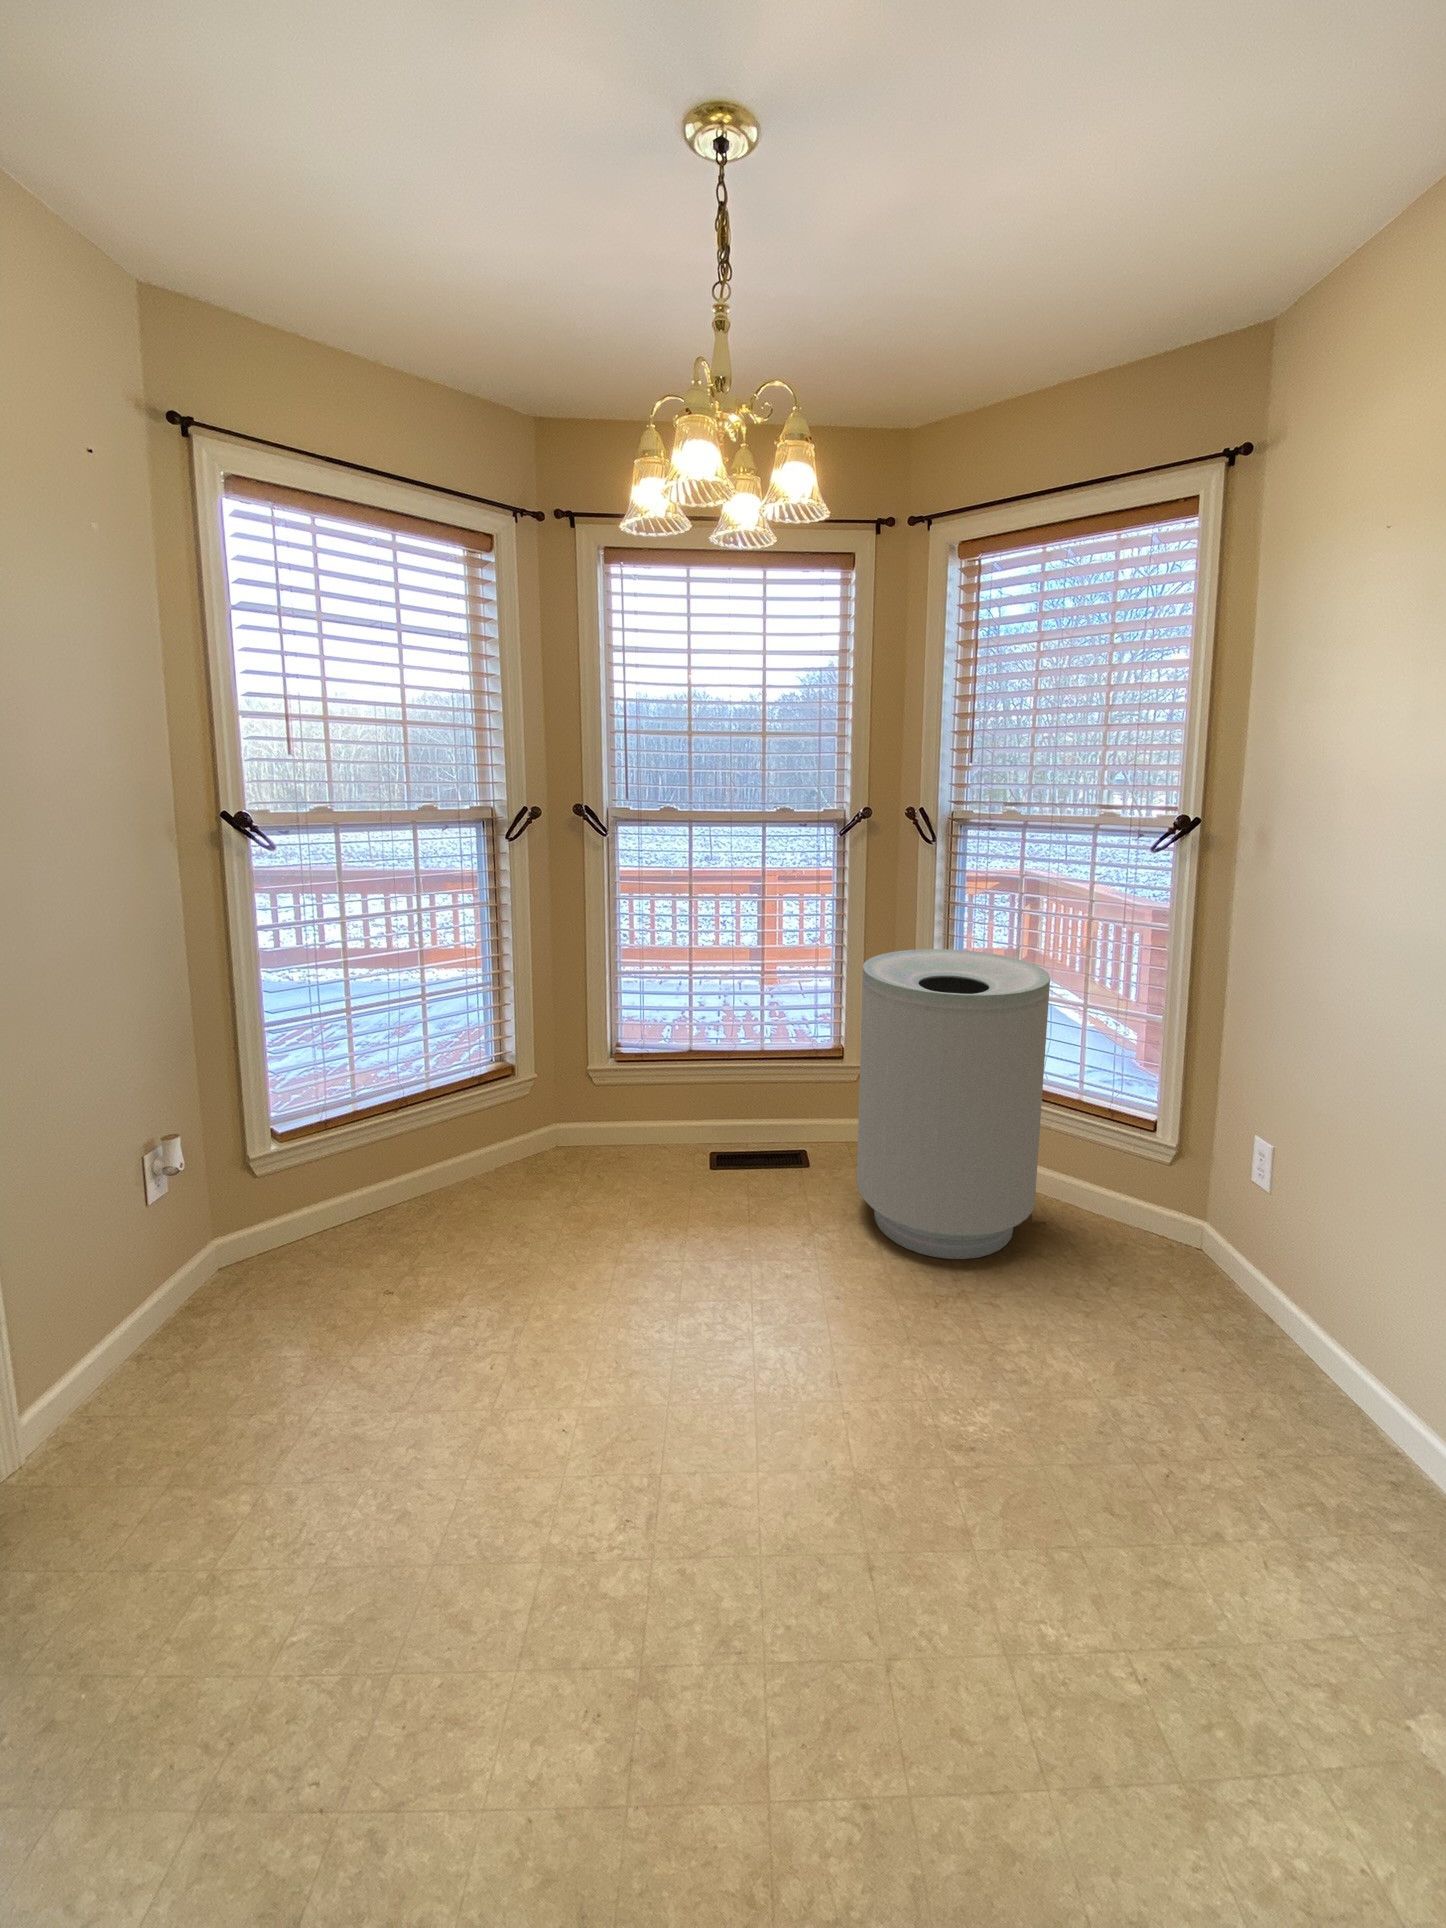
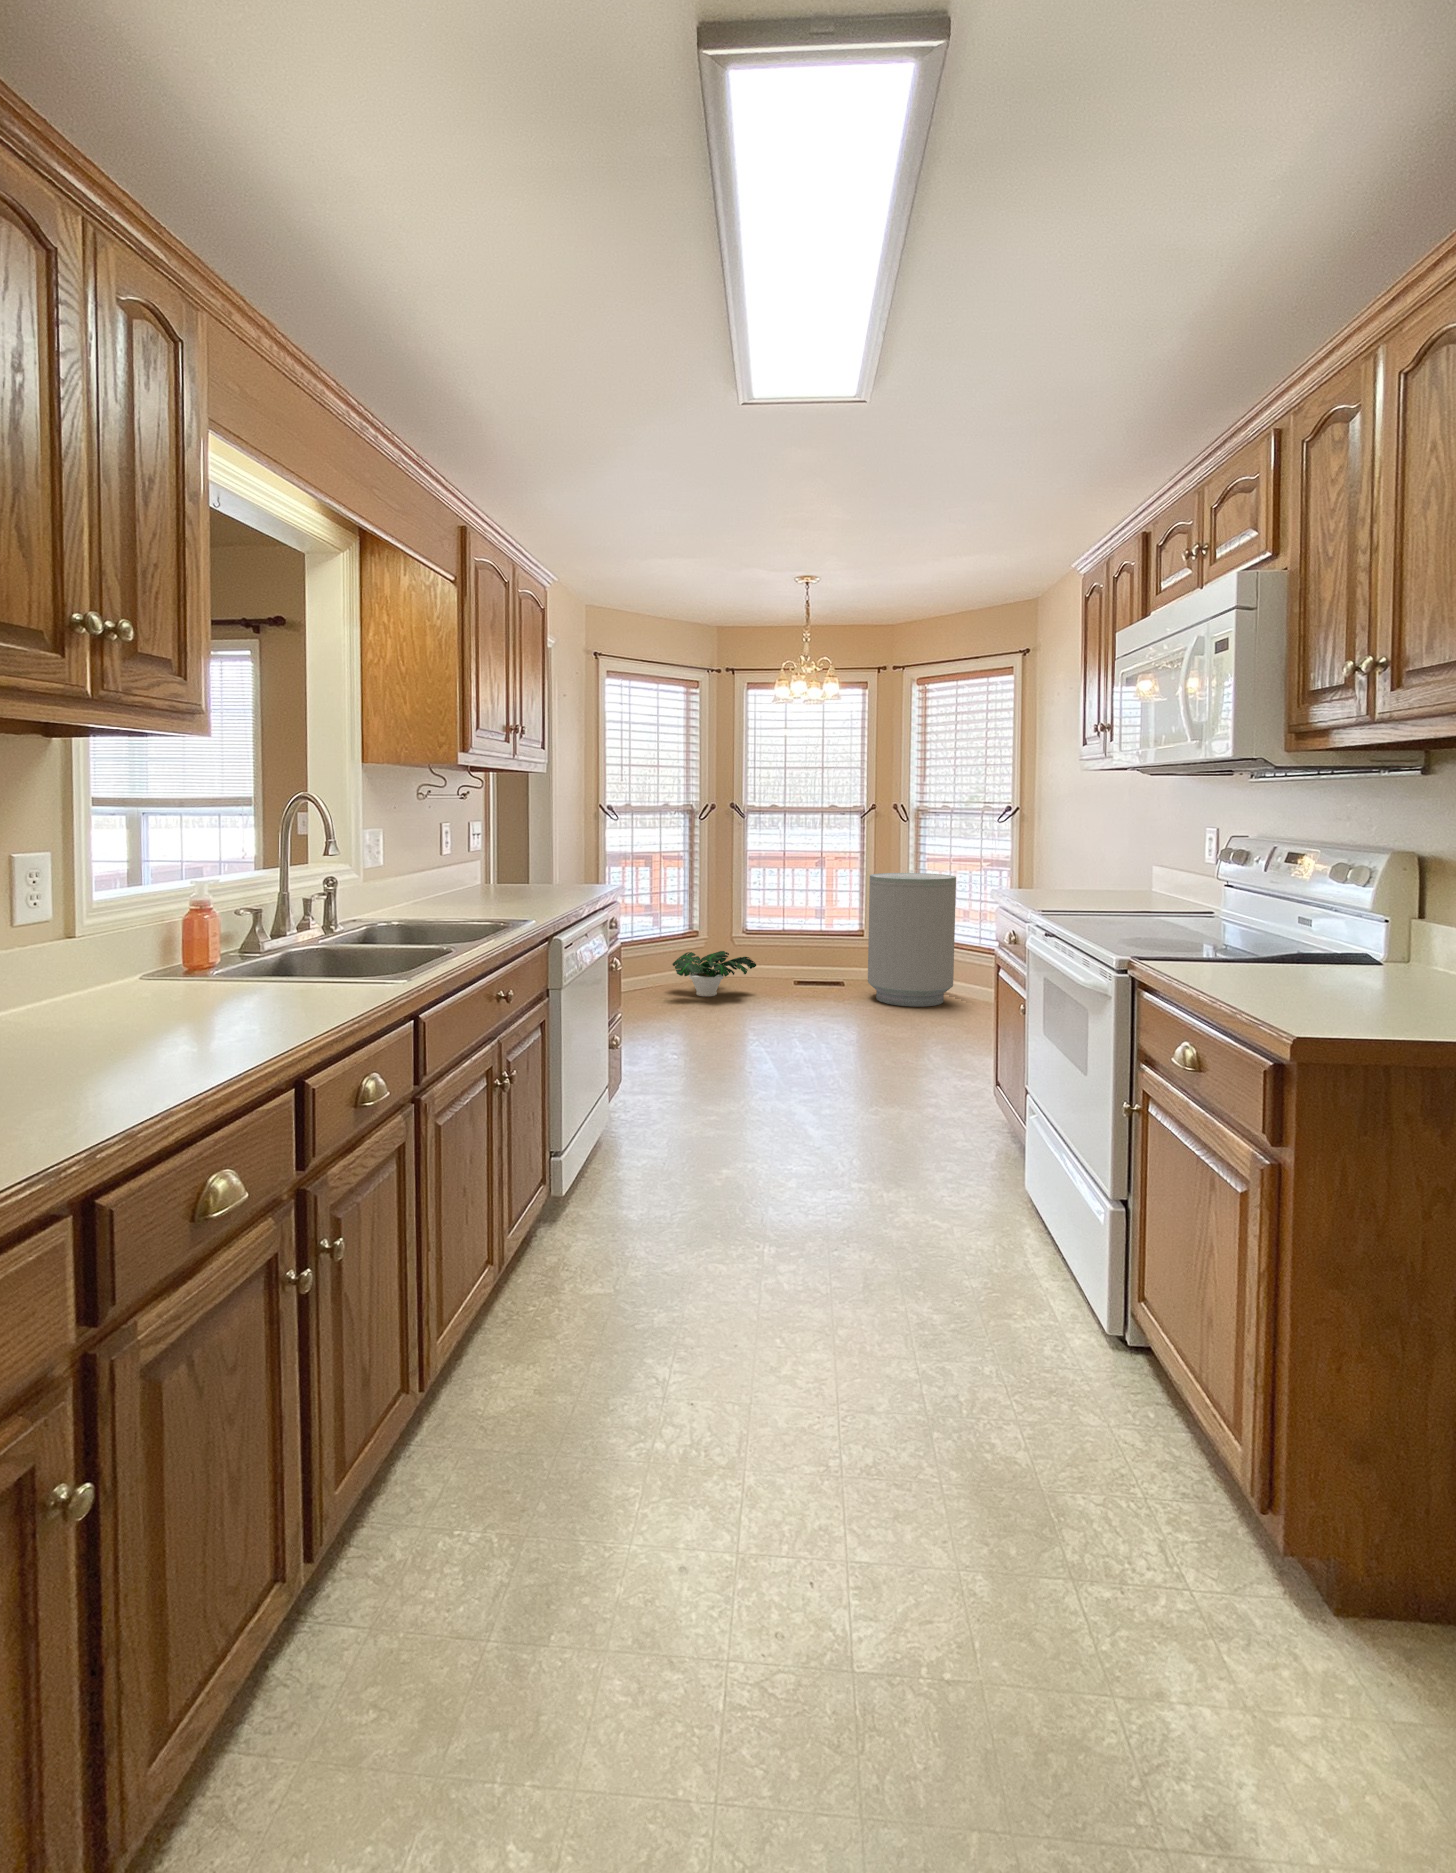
potted plant: none [423,1112,625,1231] -> present [672,951,756,996]

